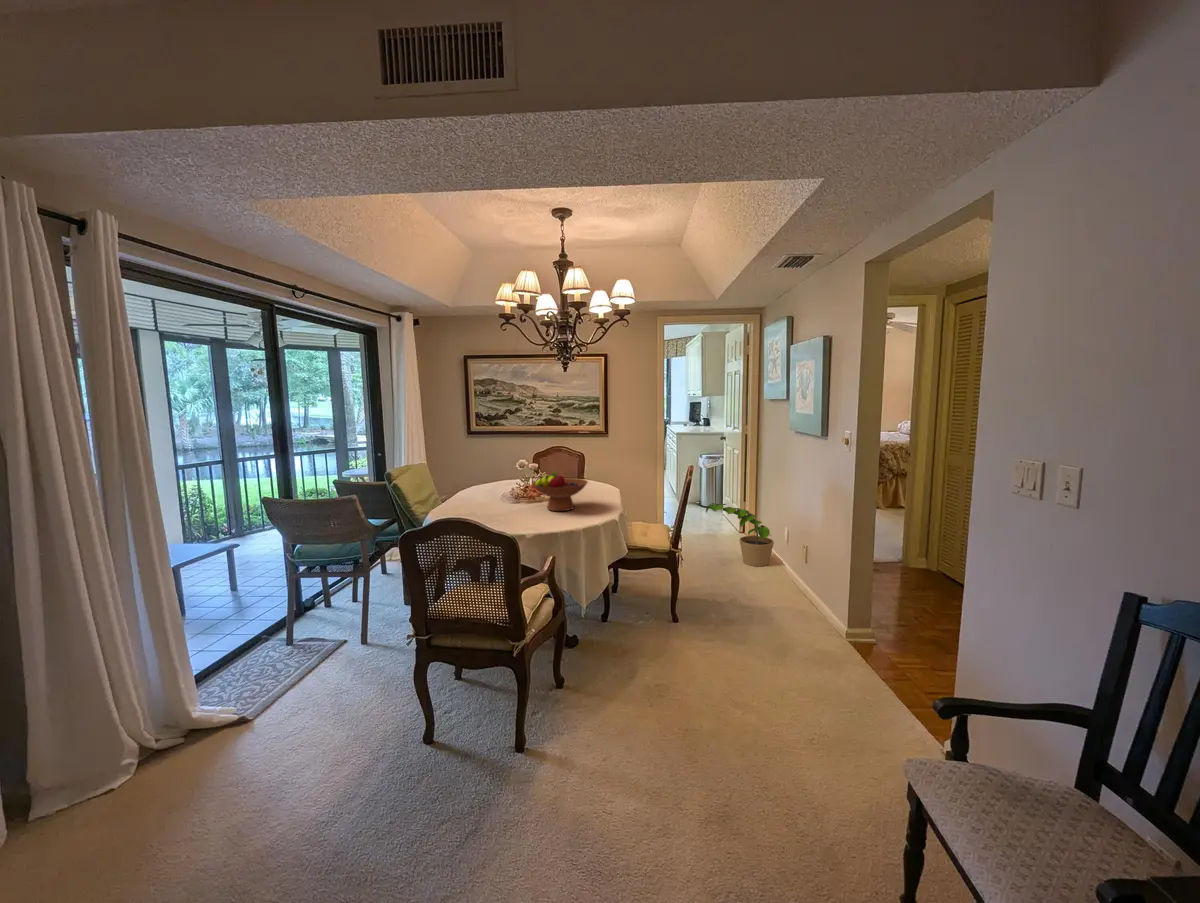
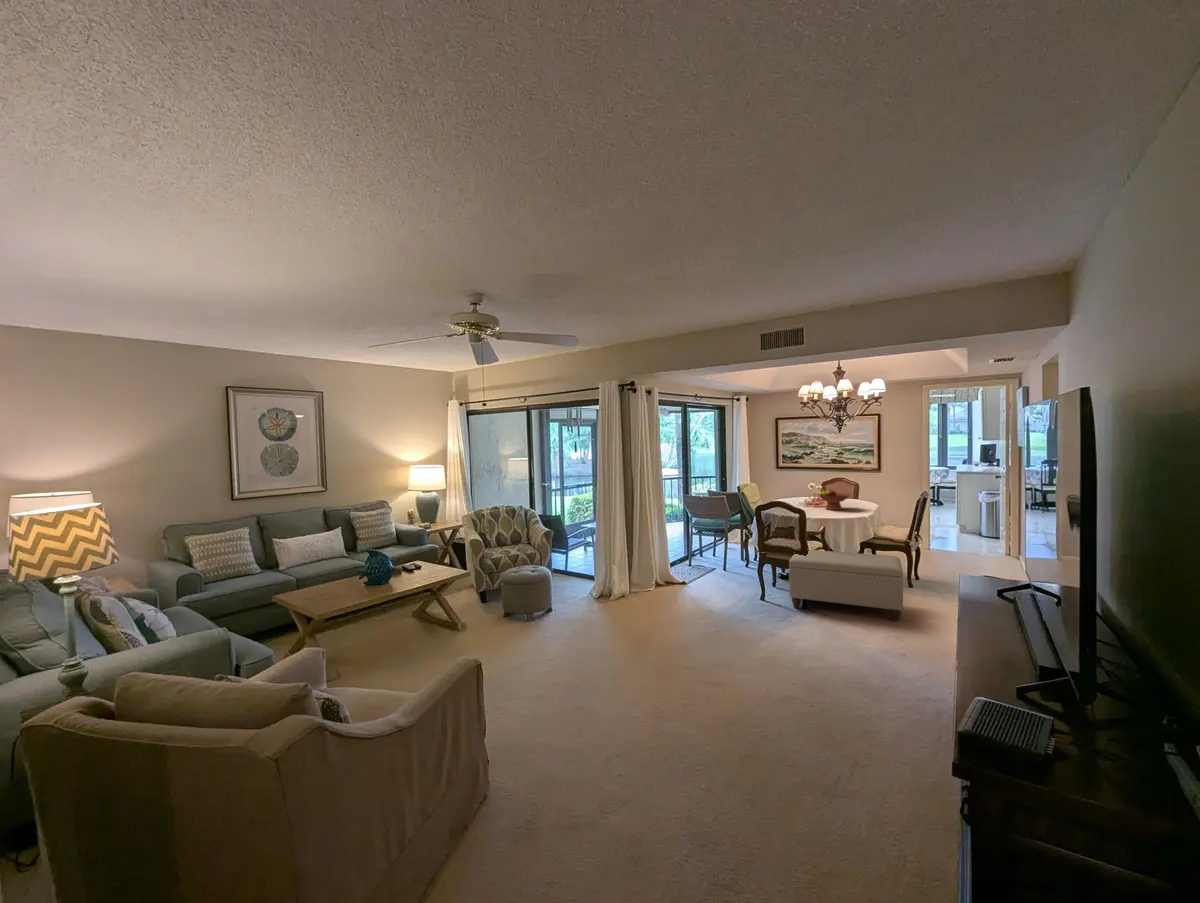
potted plant: present [706,503,774,566] -> none [957,524,1020,574]
ottoman: none [479,602,715,770] -> present [789,550,903,621]

